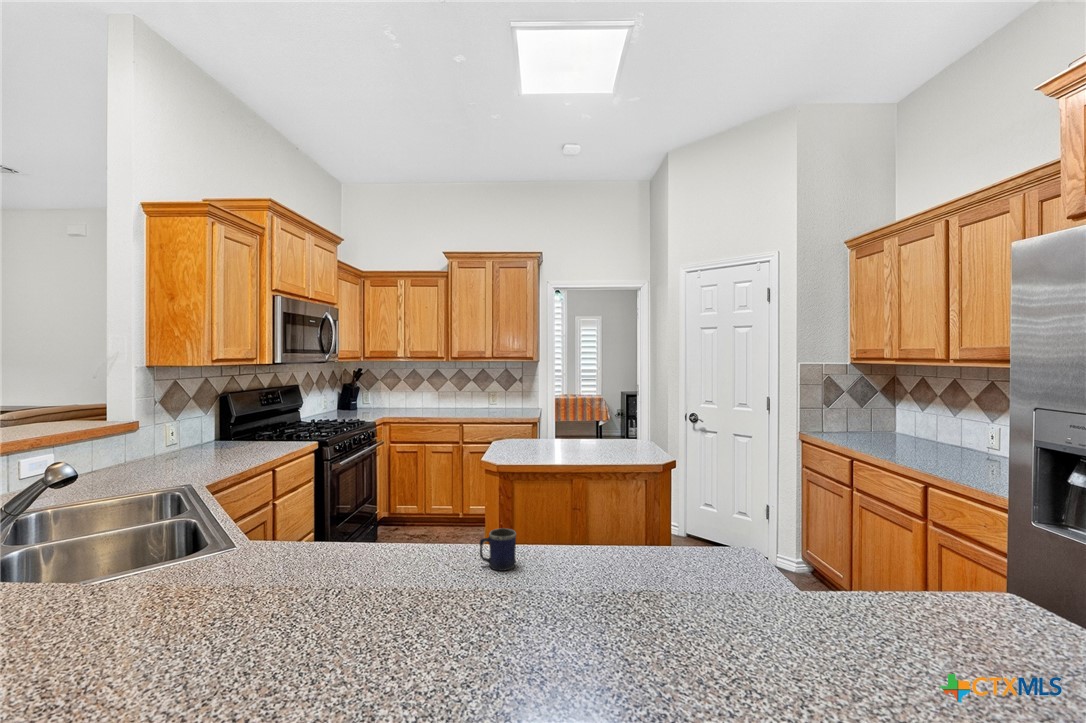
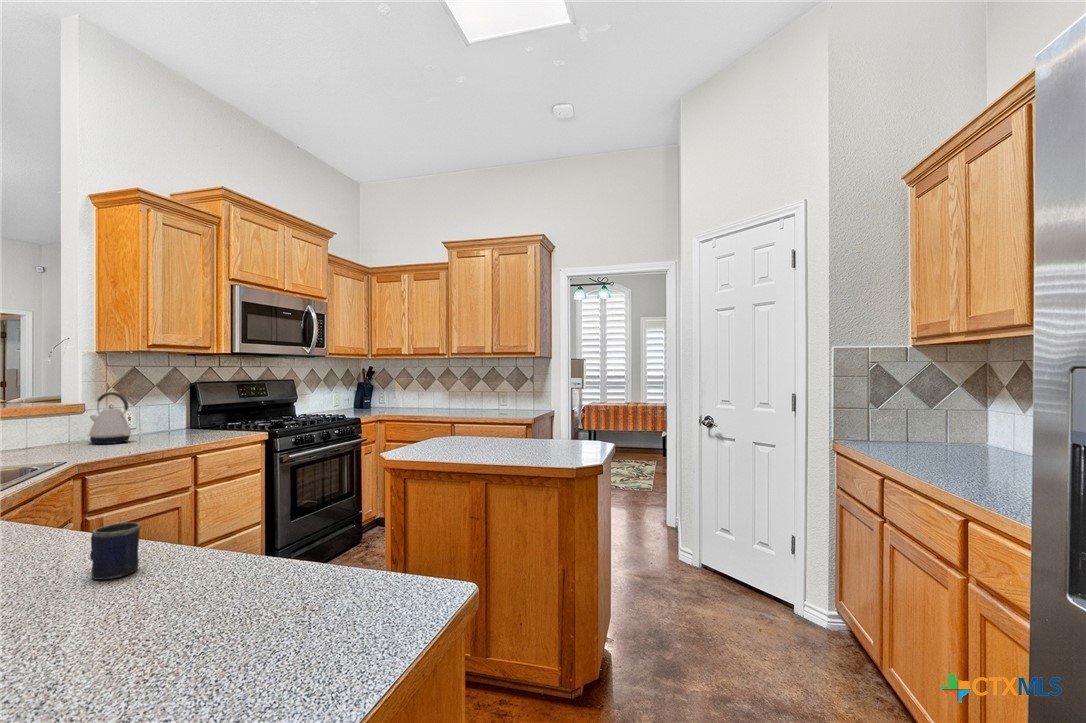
kettle: none [155,409,201,462] -> present [89,392,131,444]

